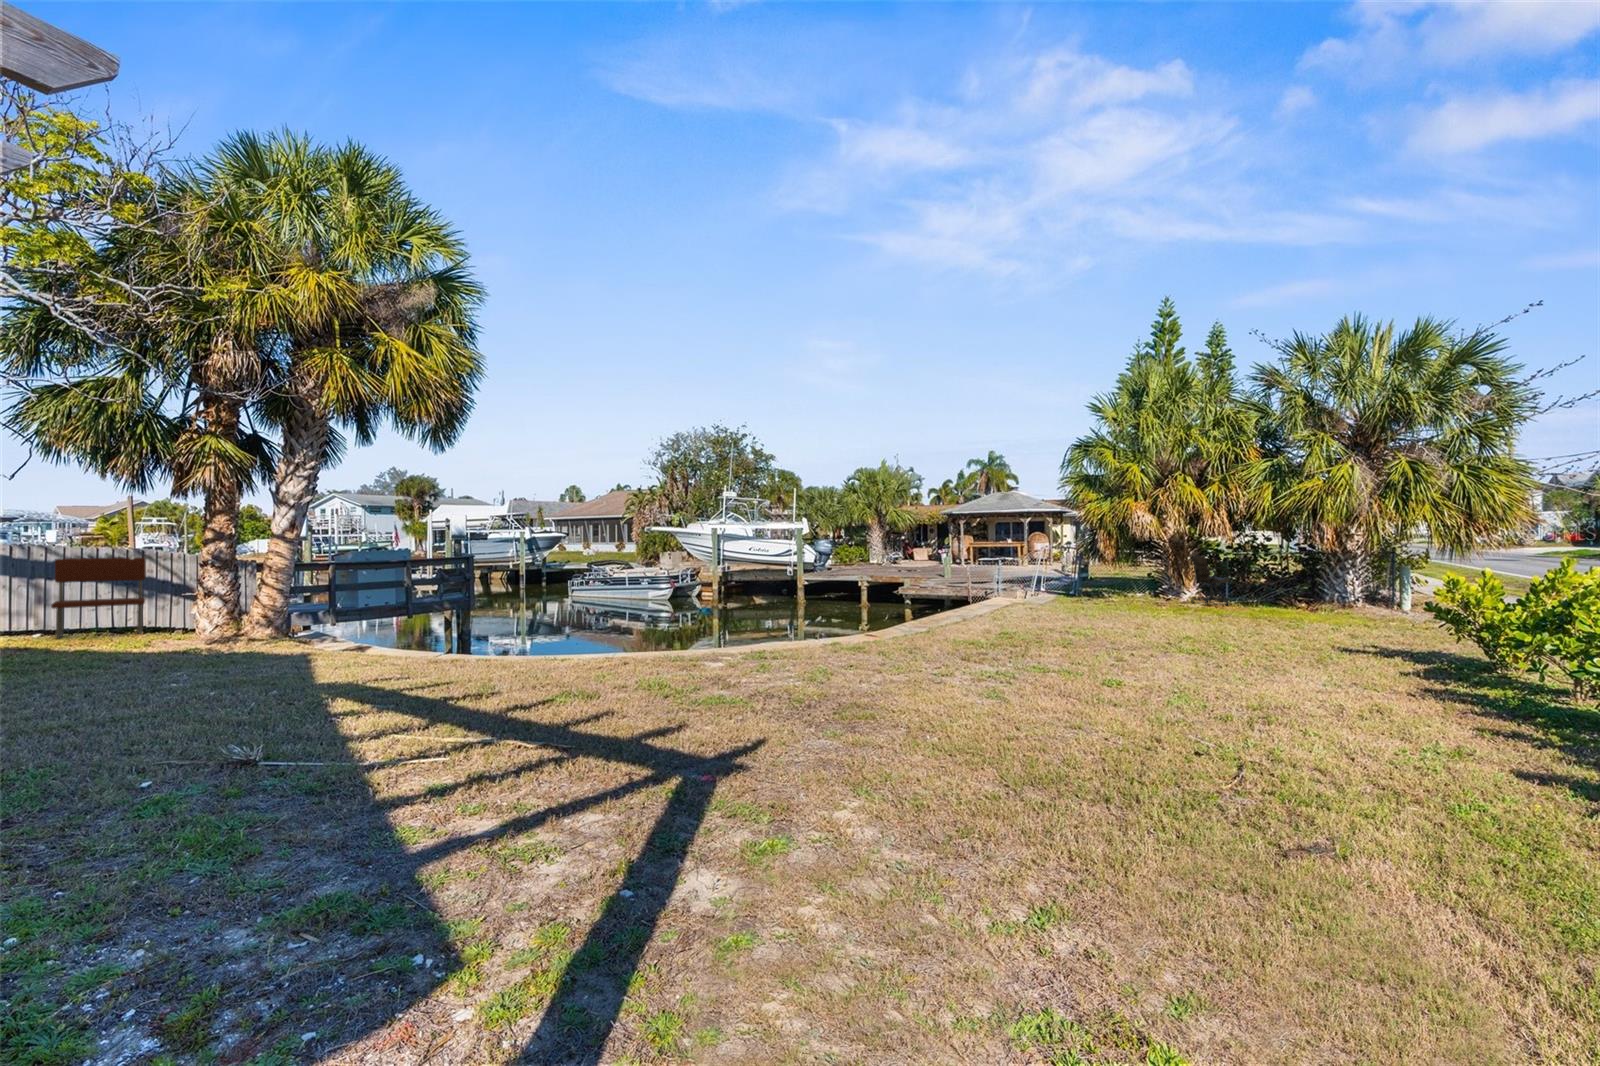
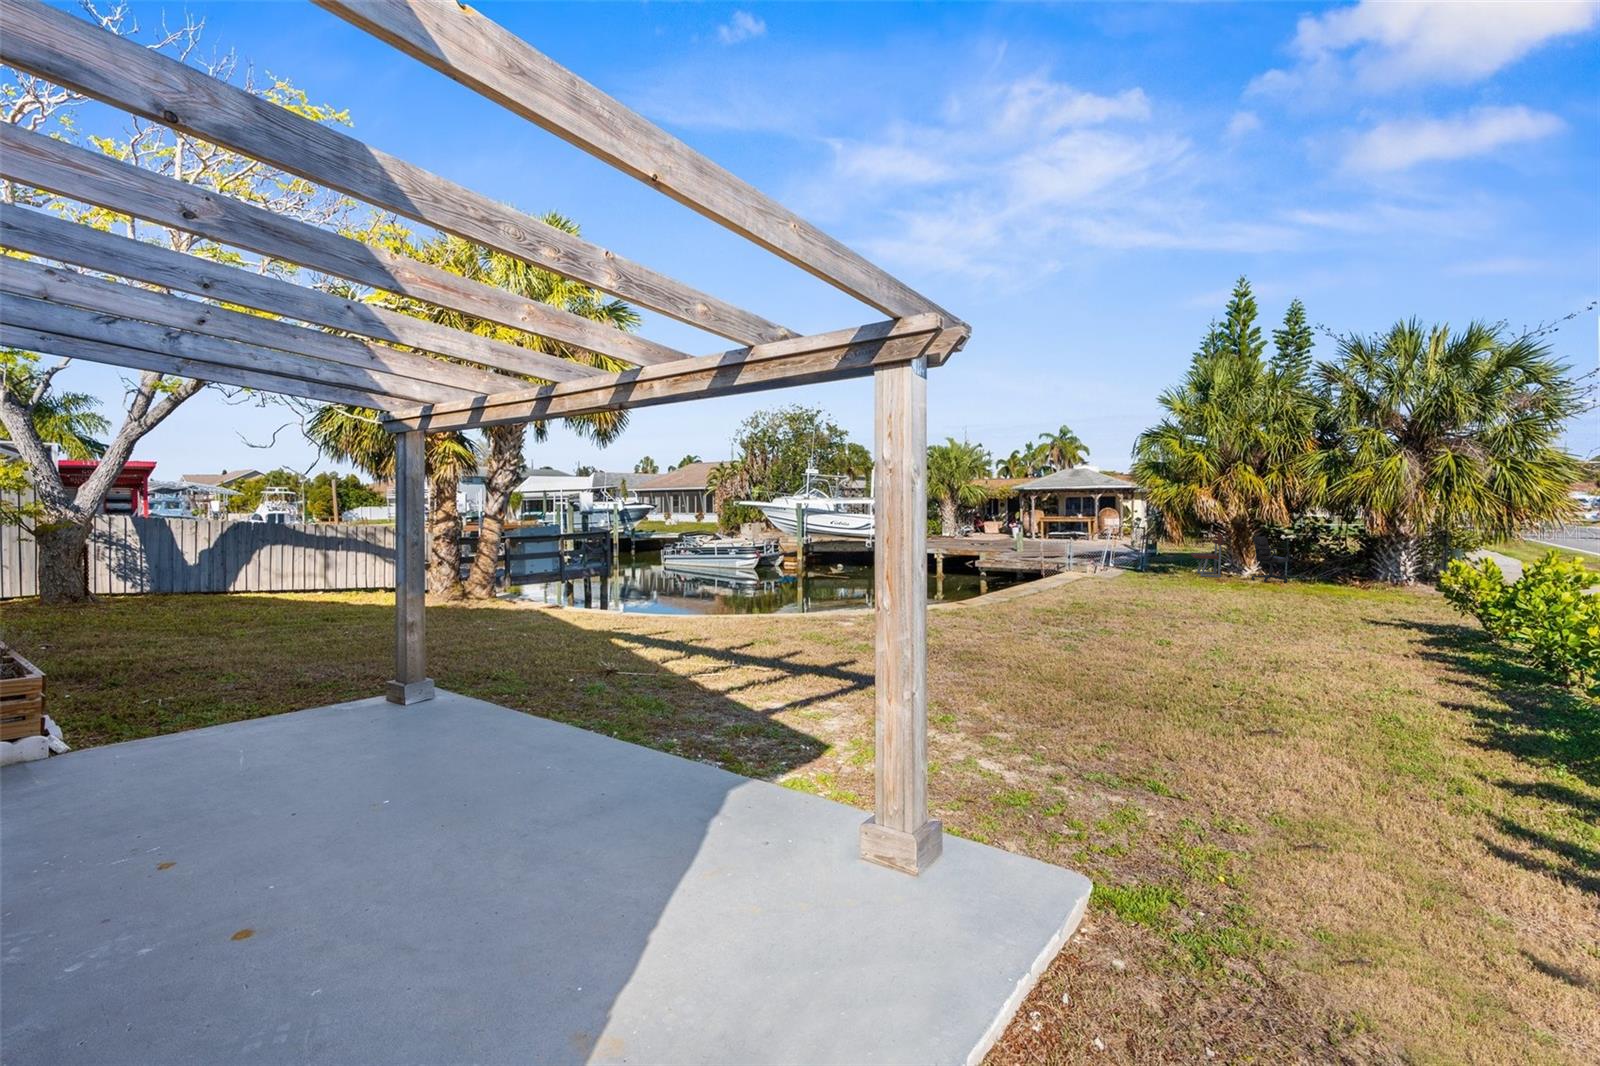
bench: present [51,557,146,639] -> present [1191,532,1224,577]

